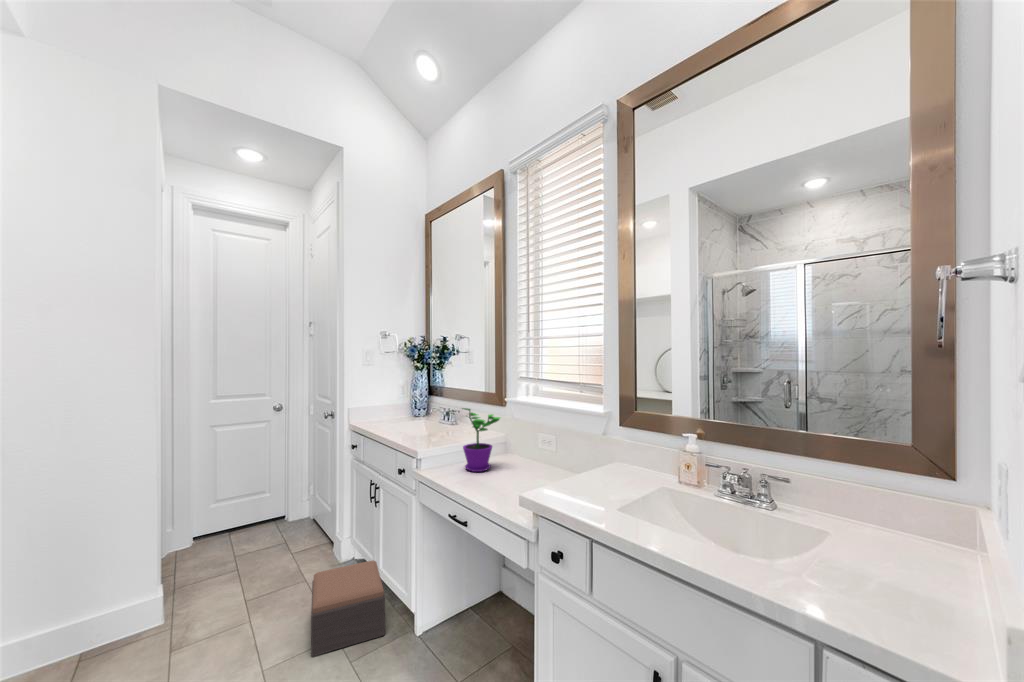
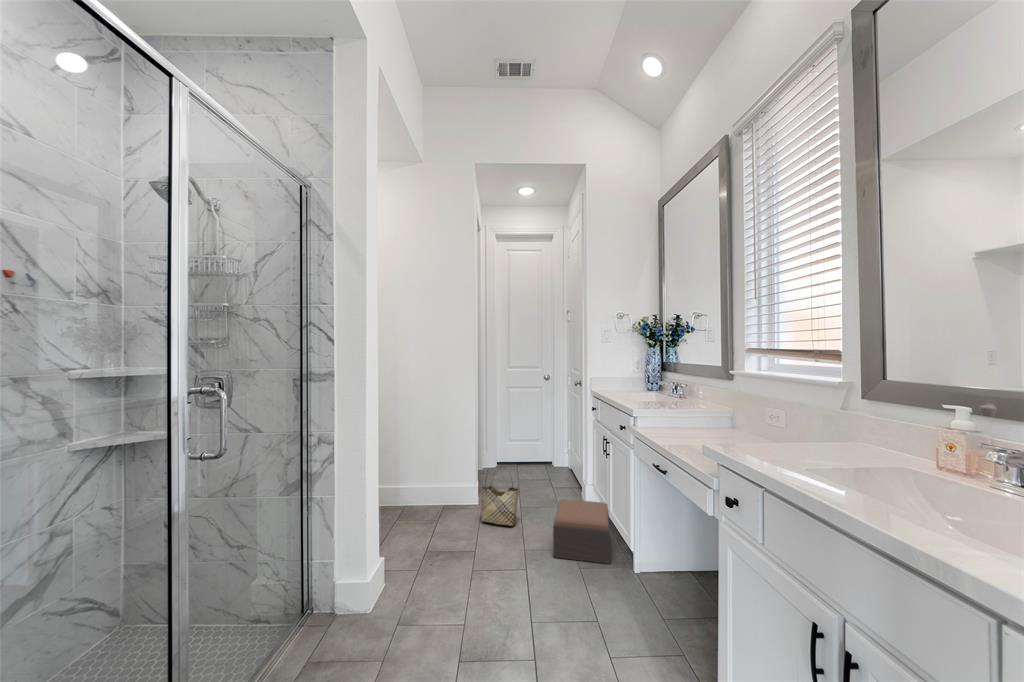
flower pot: present [462,408,500,472] -> none [674,368,719,435]
woven basket: none [180,551,249,645] -> present [481,467,519,526]

